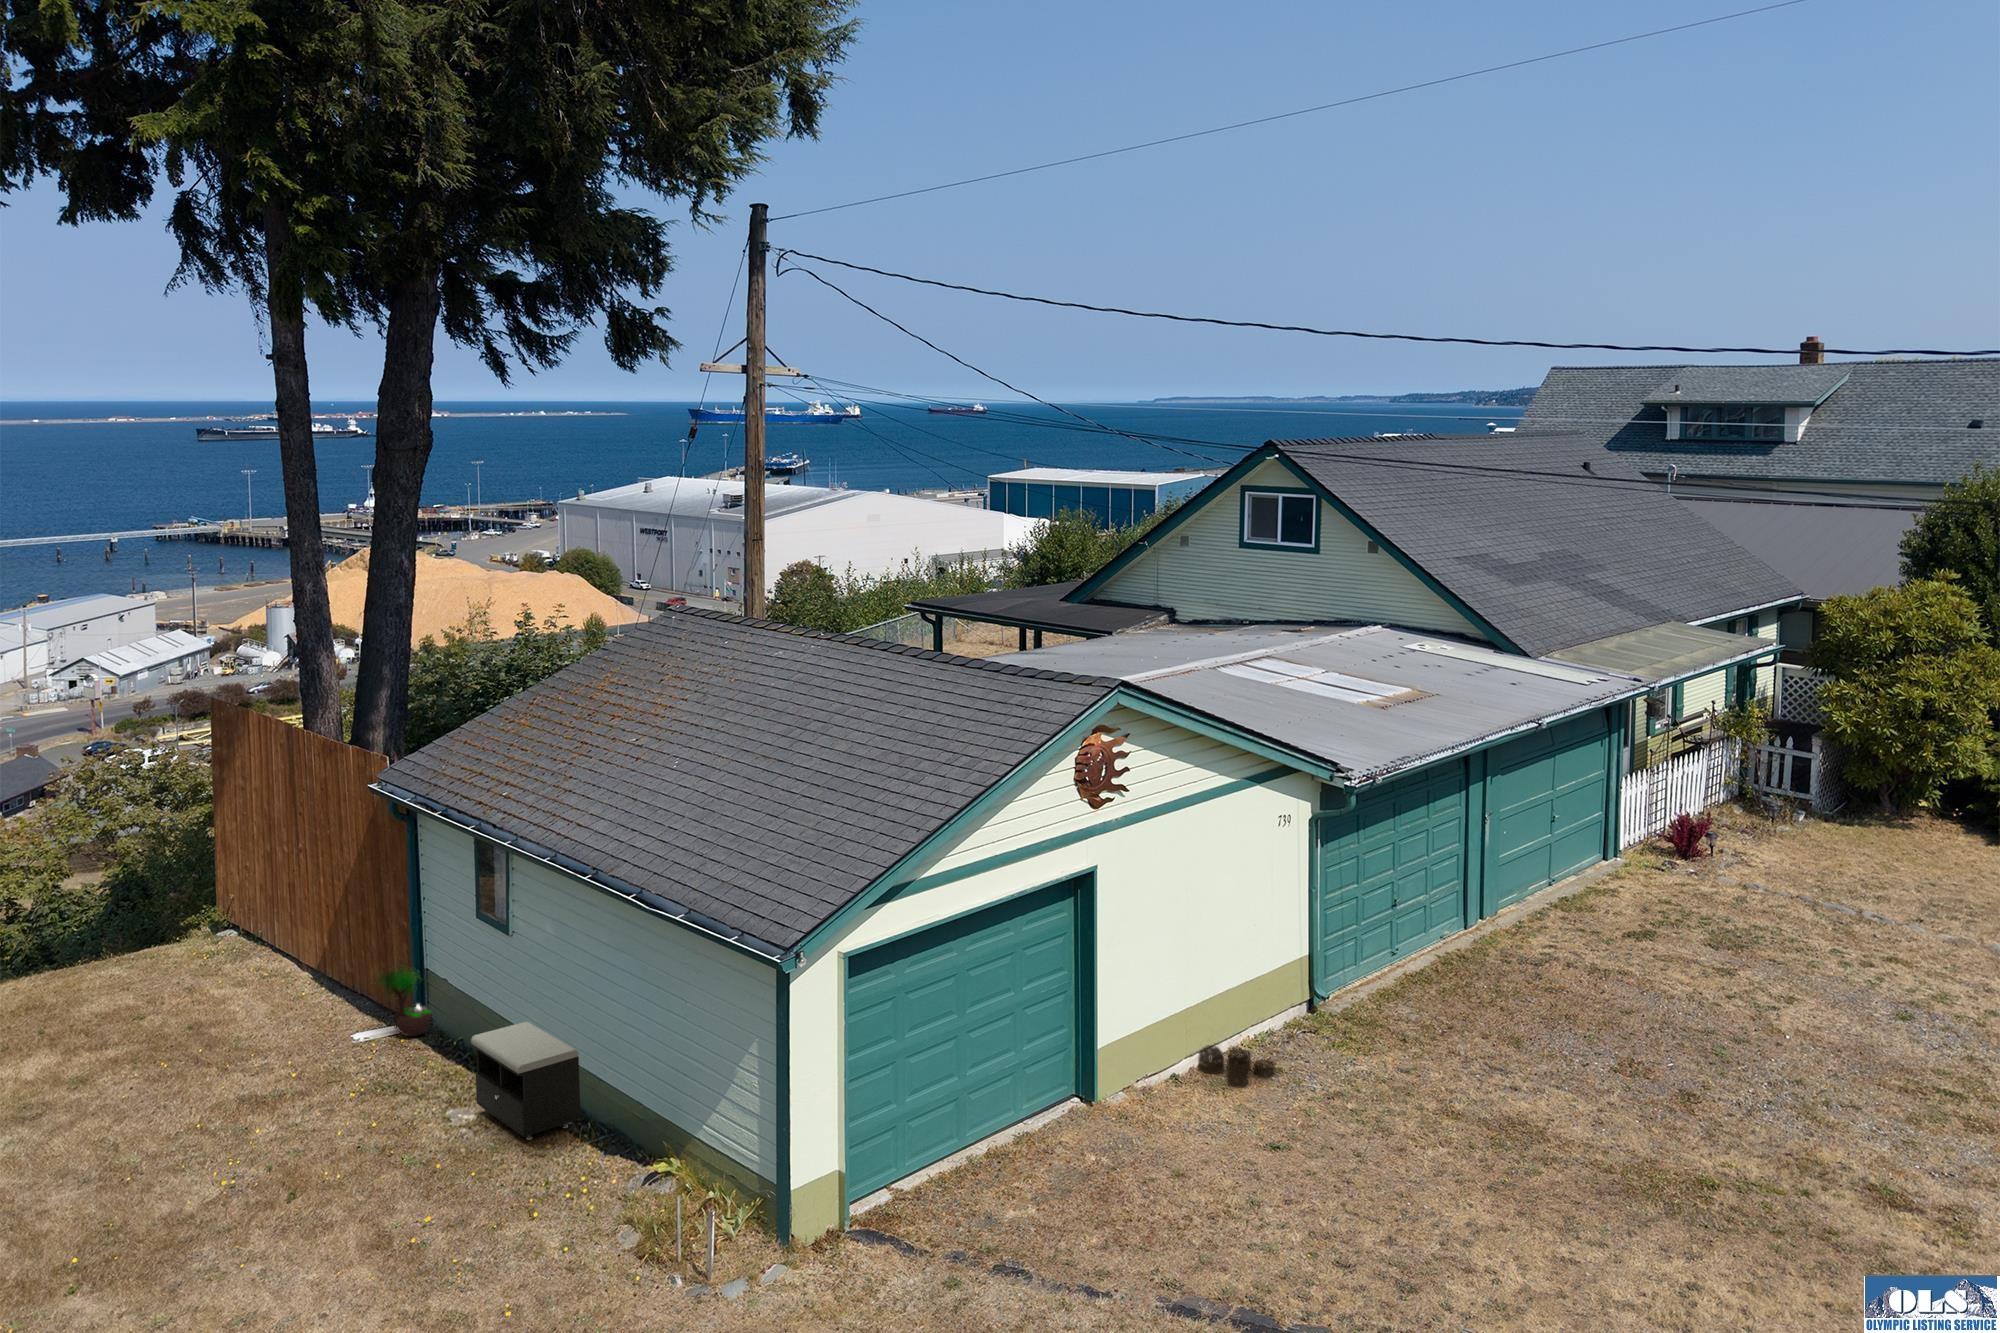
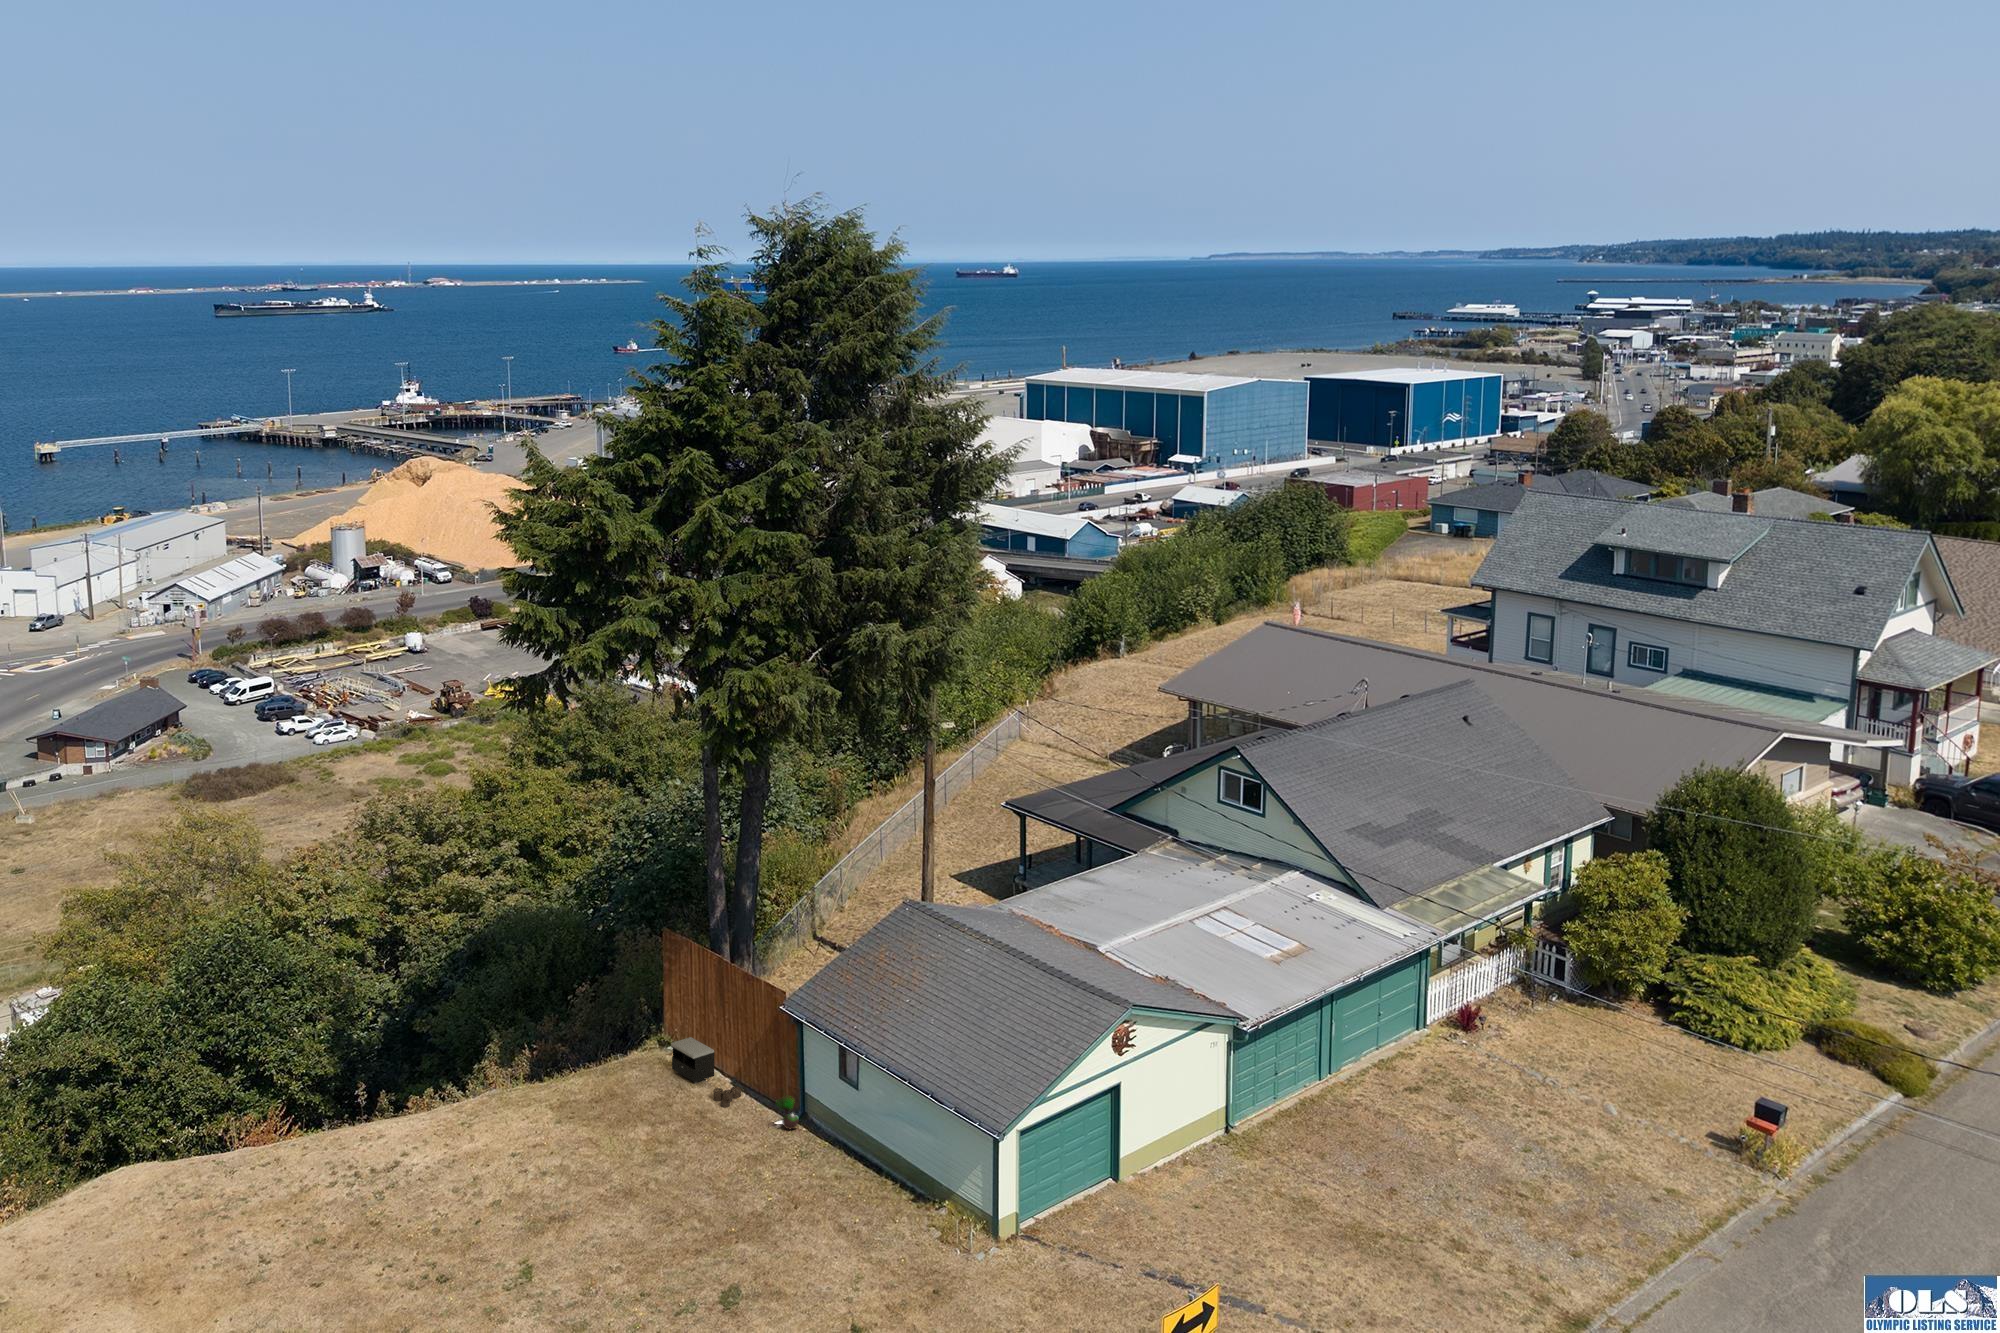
storage bench: present [471,1022,581,1140] -> present [671,1037,714,1084]
woven basket: present [1198,1045,1275,1087] -> present [713,1086,741,1108]

